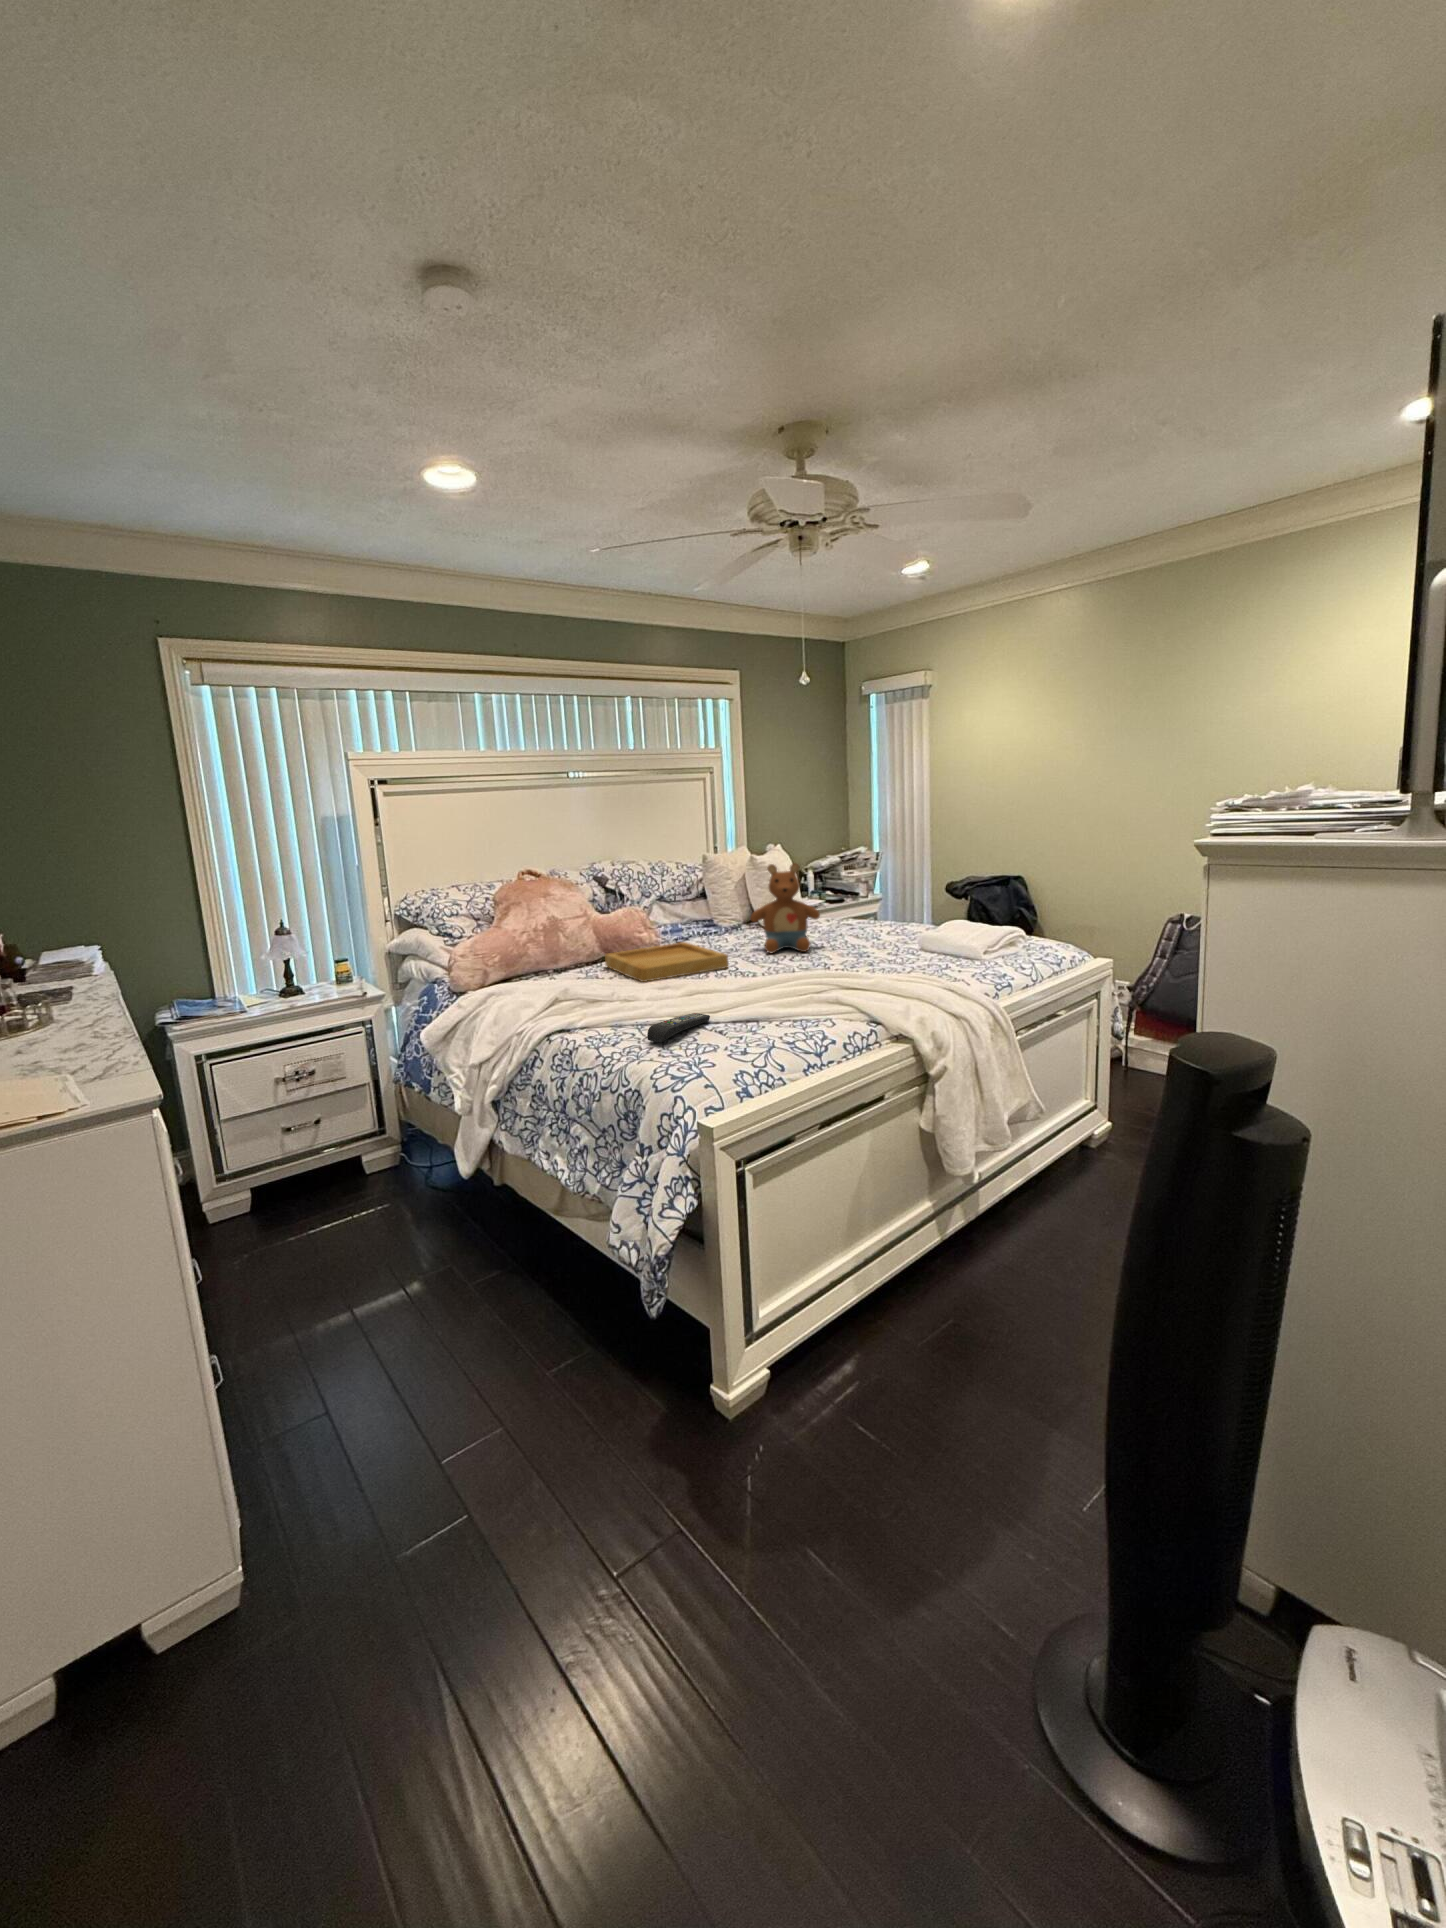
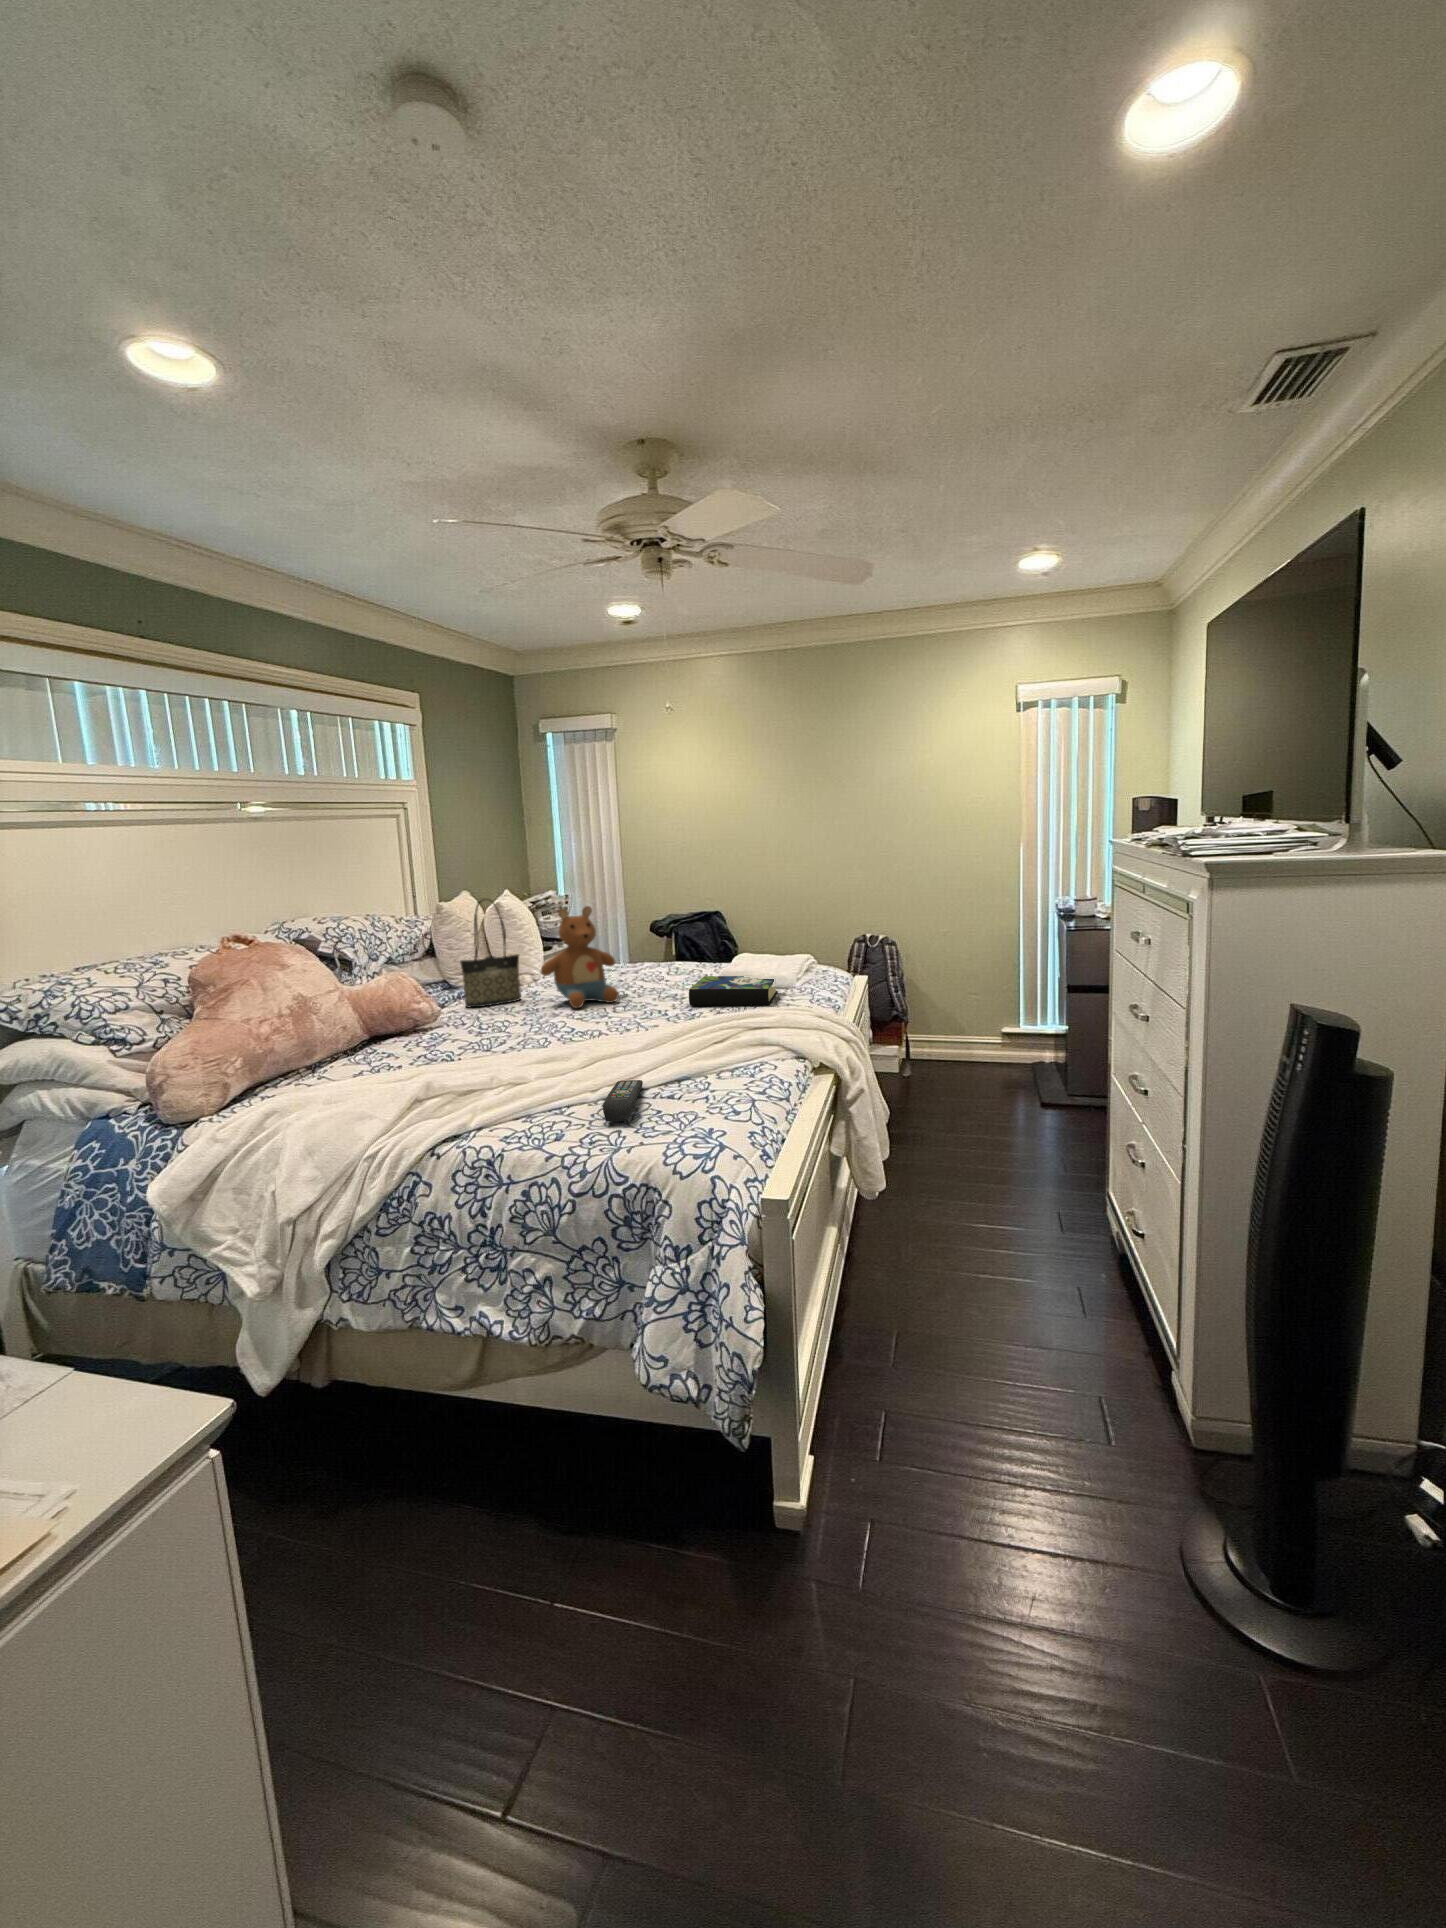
tote bag: none [698,852,747,943] -> present [460,899,521,1007]
book: none [855,937,957,973] -> present [689,976,778,1006]
tray: present [605,942,728,982] -> none [384,1007,556,1061]

